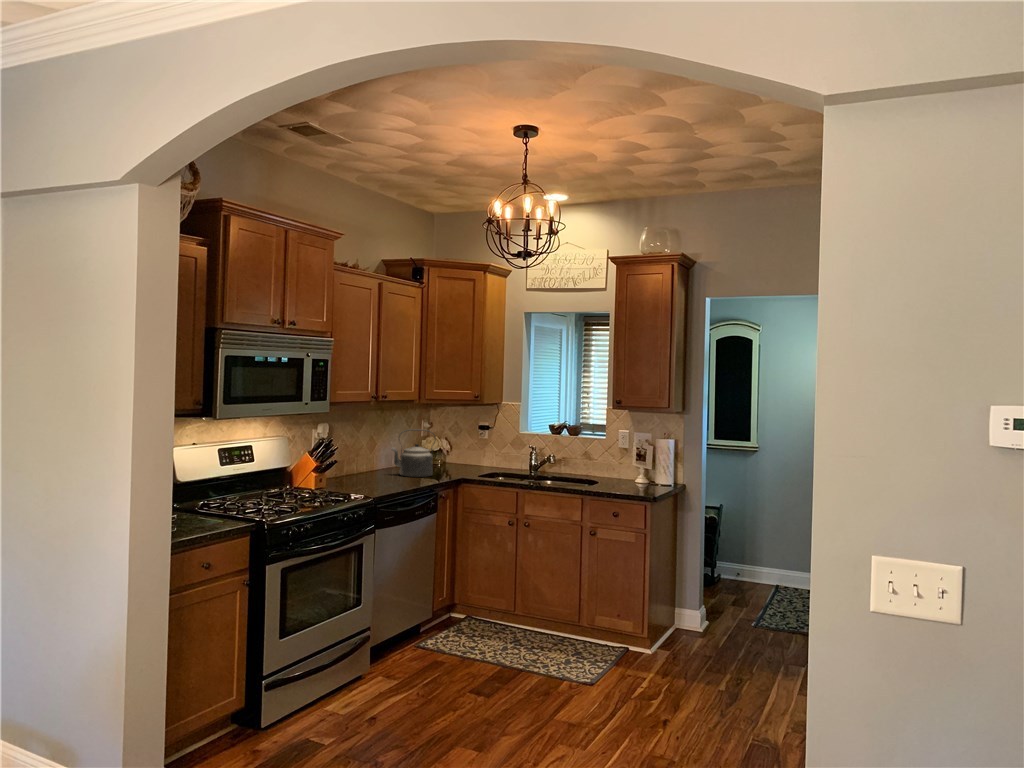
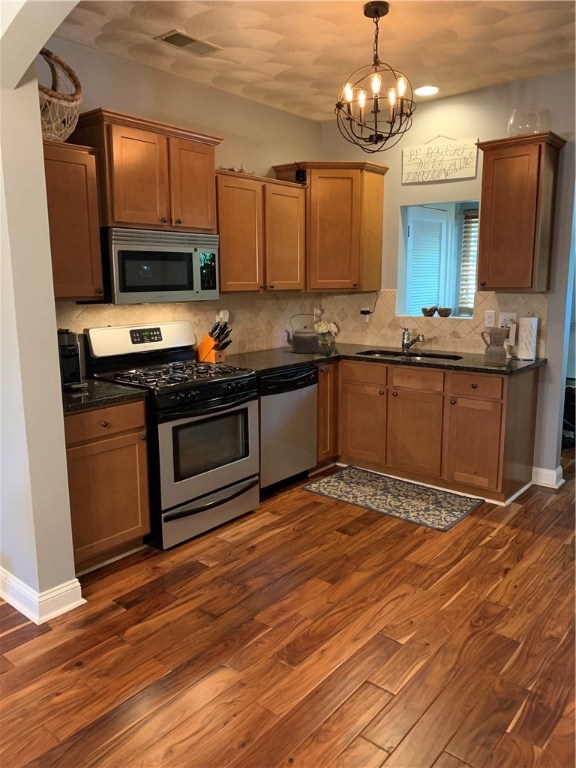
ceramic pitcher: none [619,450,648,493] -> present [481,327,508,366]

